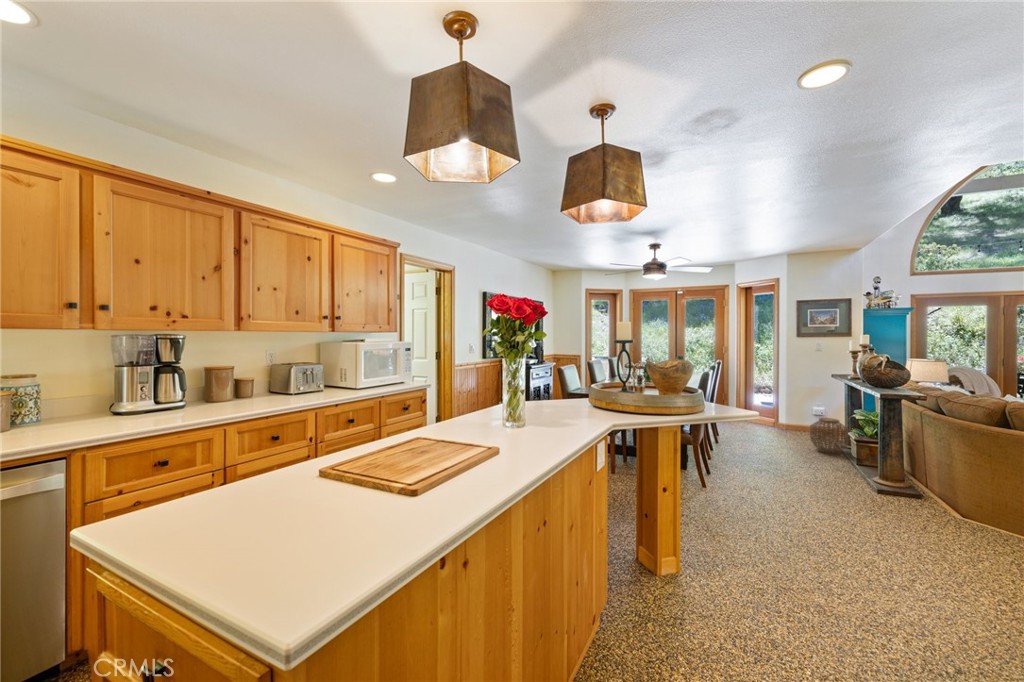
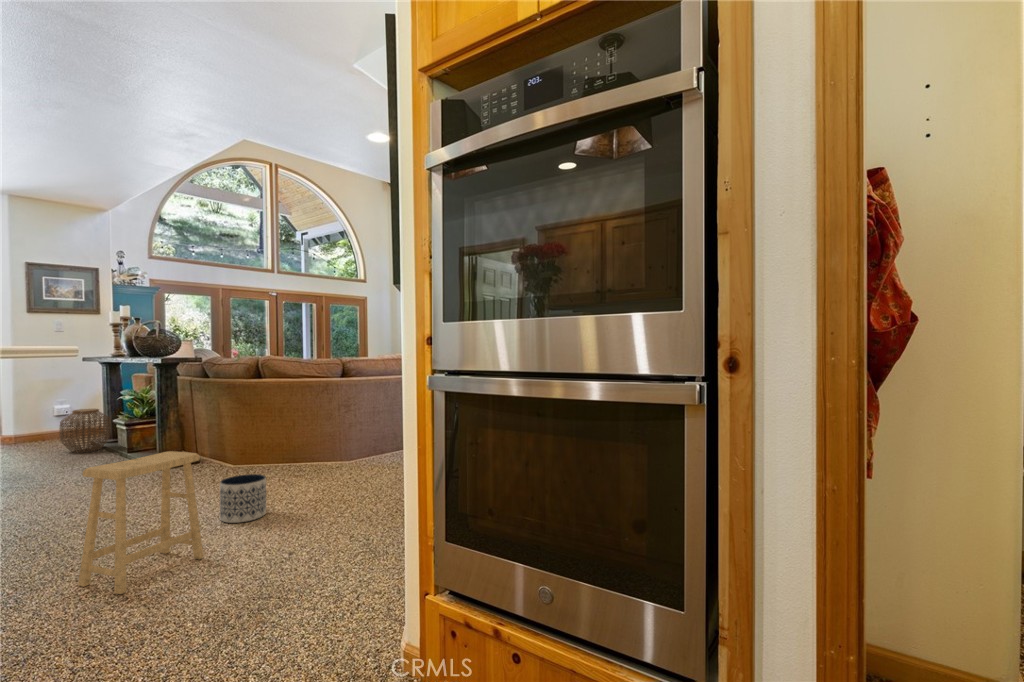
footstool: none [759,497,860,613] -> present [78,451,203,594]
planter: none [901,540,963,602] -> present [220,474,266,523]

